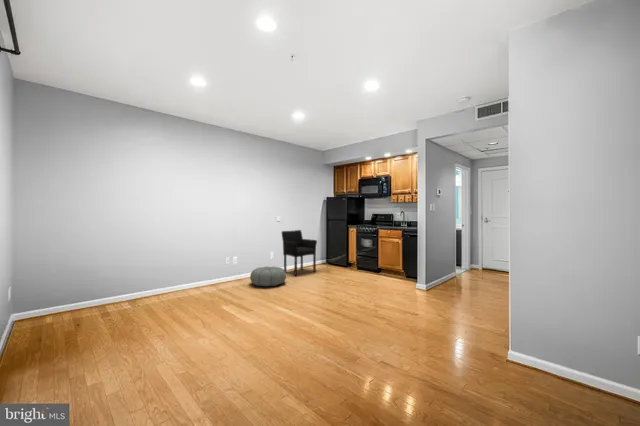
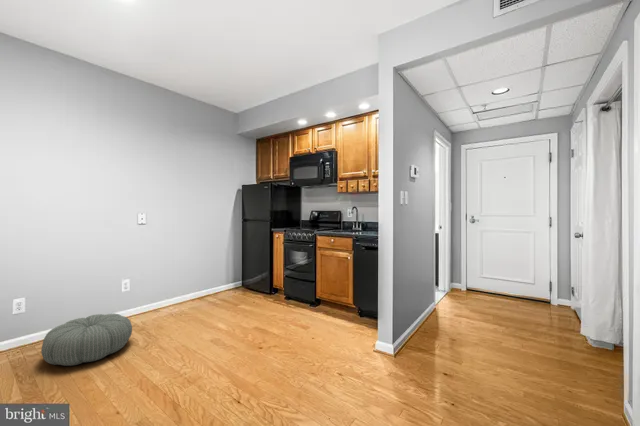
armchair: present [282,230,317,276] -> none [148,238,215,323]

